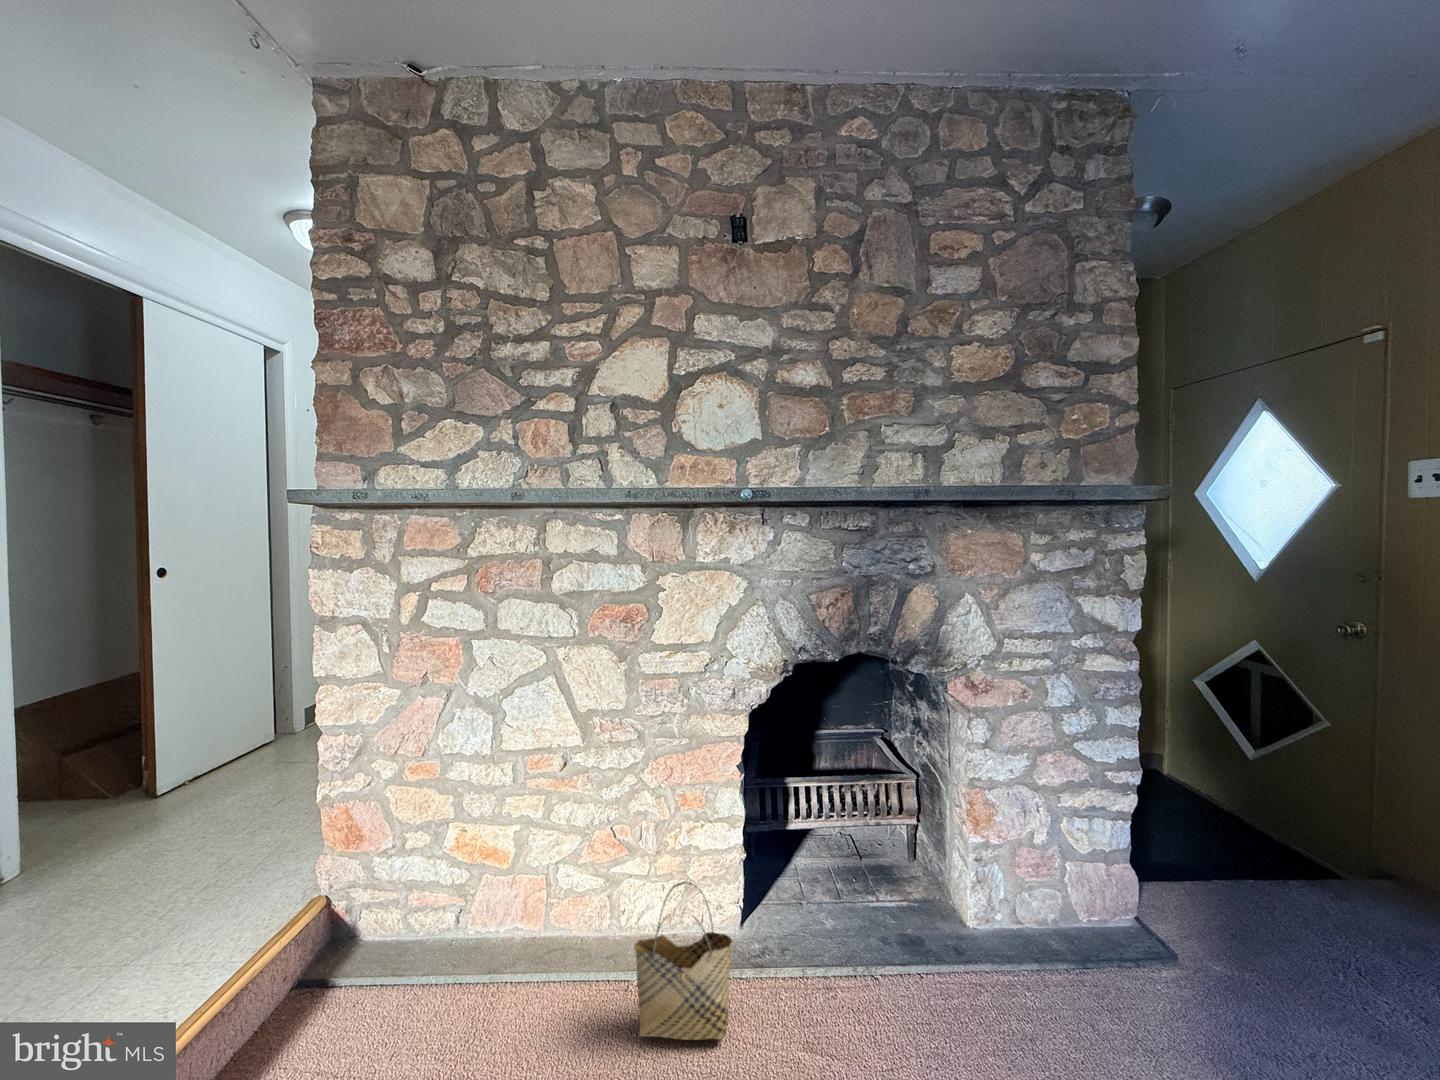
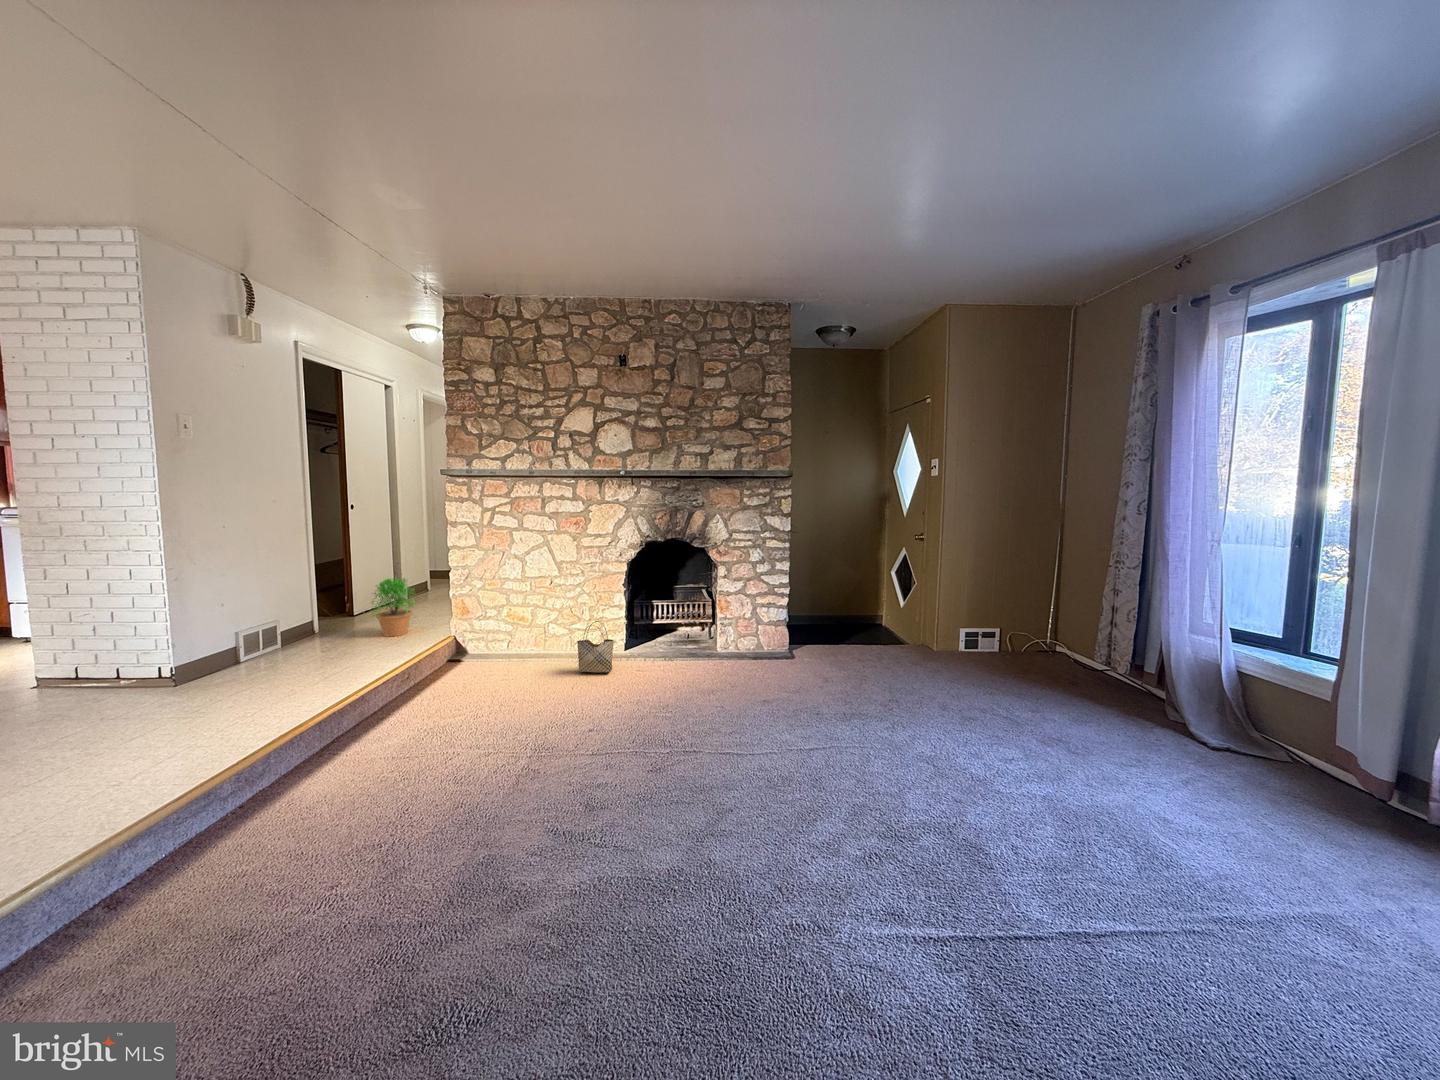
potted plant: none [123,745,252,898] -> present [372,578,414,637]

